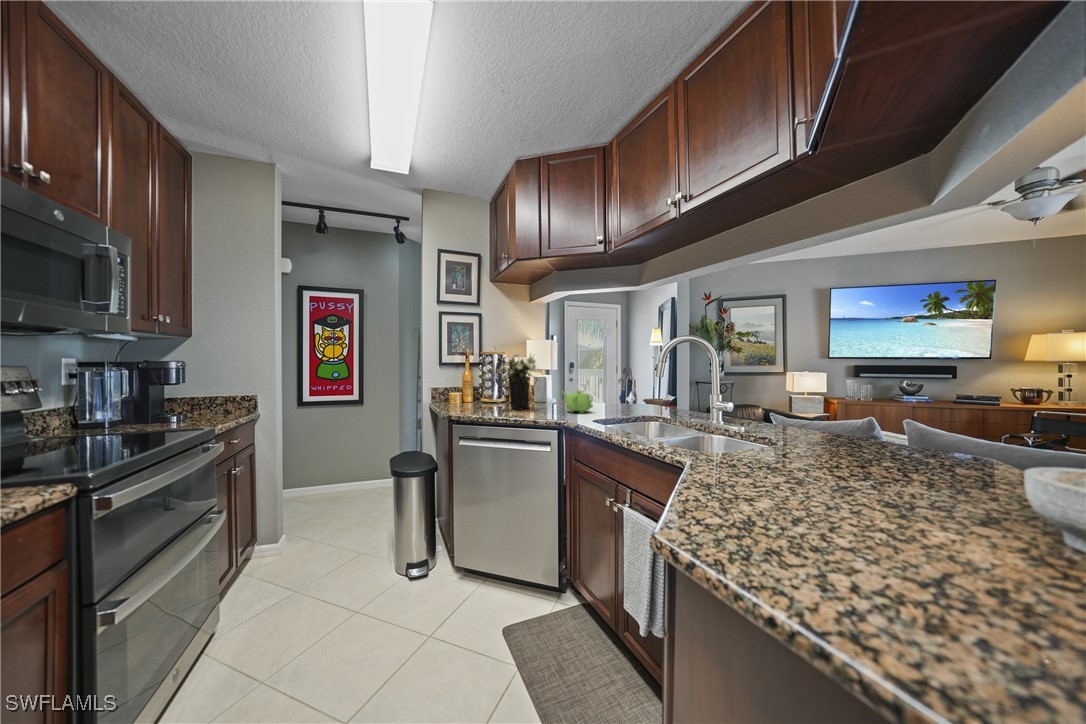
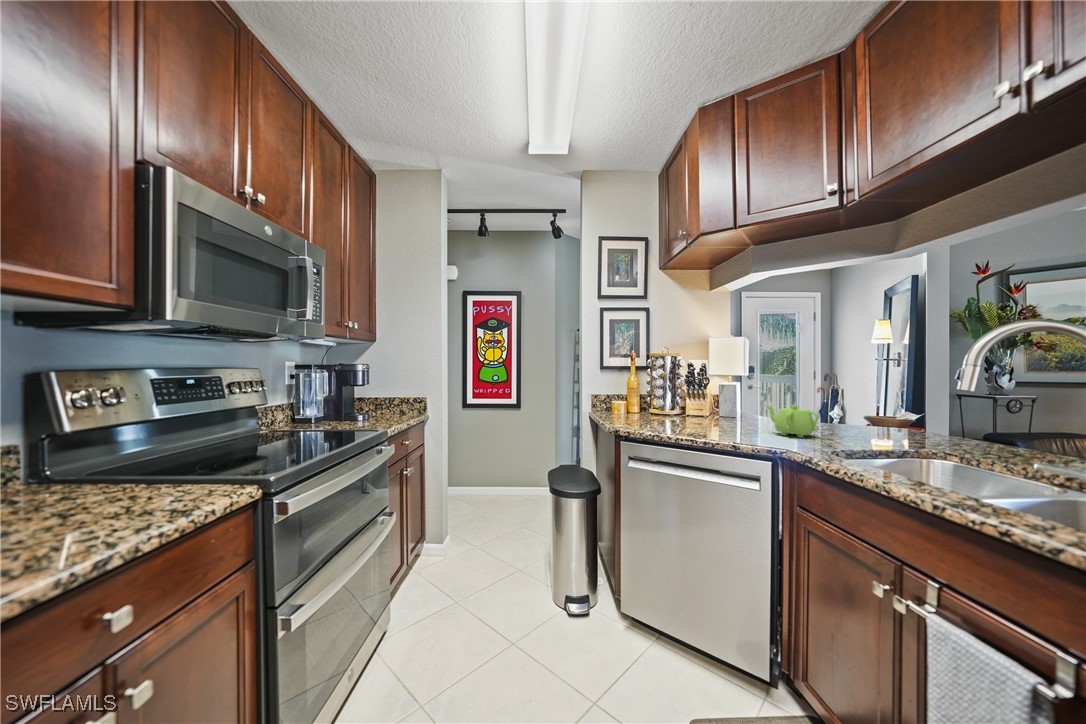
flower arrangement: present [495,354,537,410] -> none [670,353,736,427]

